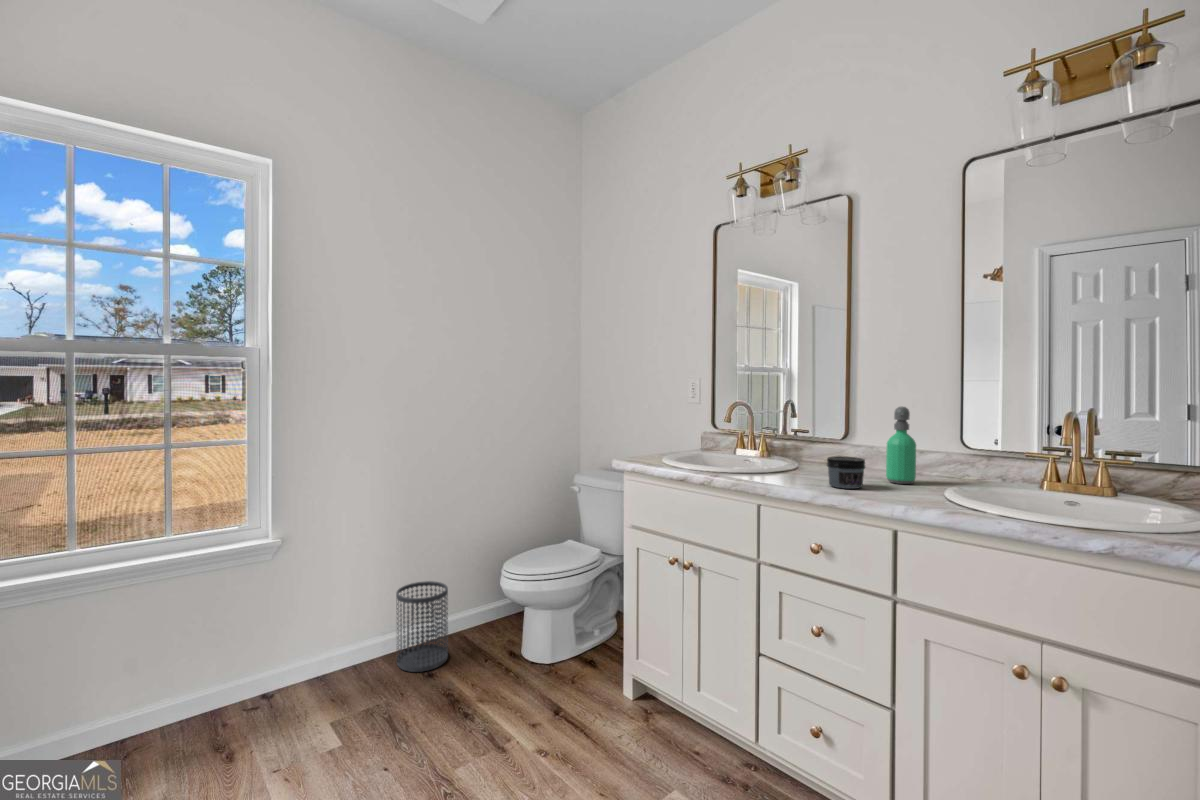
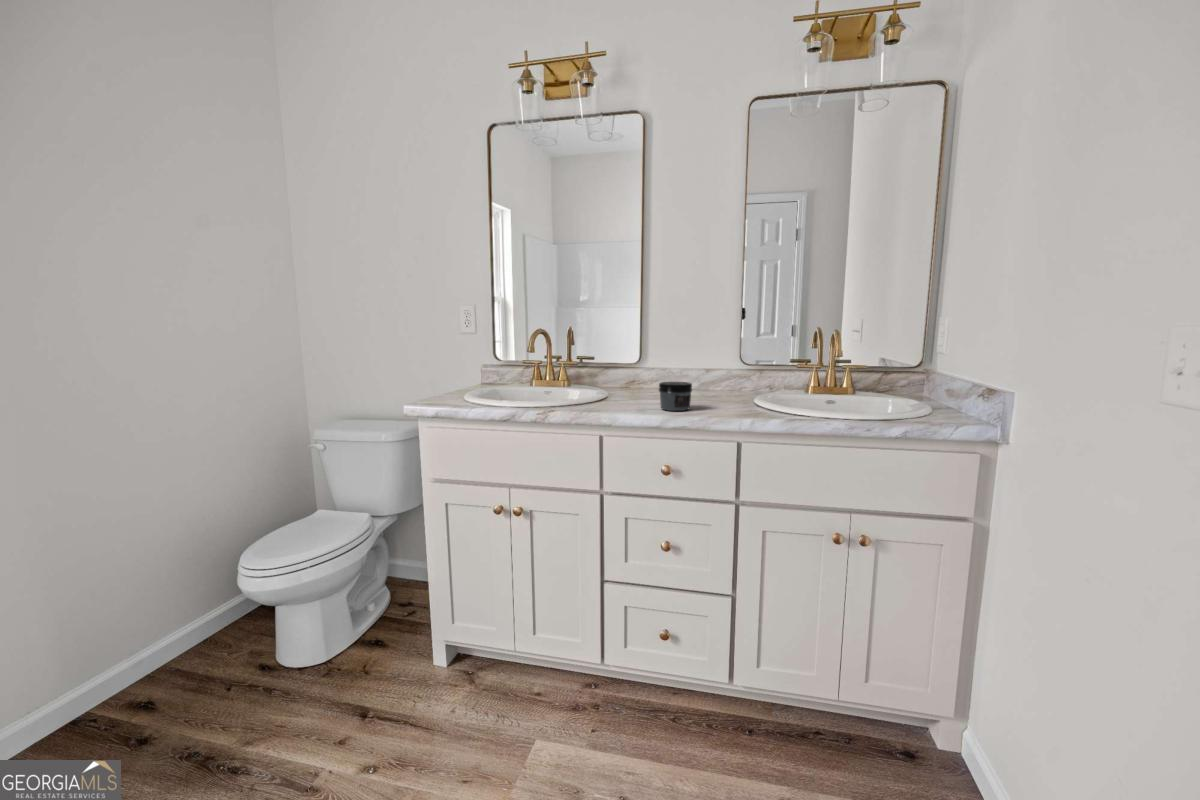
soap dispenser: present [886,407,916,484] -> none [691,334,715,403]
wastebasket: present [396,581,448,672] -> none [51,607,162,750]

